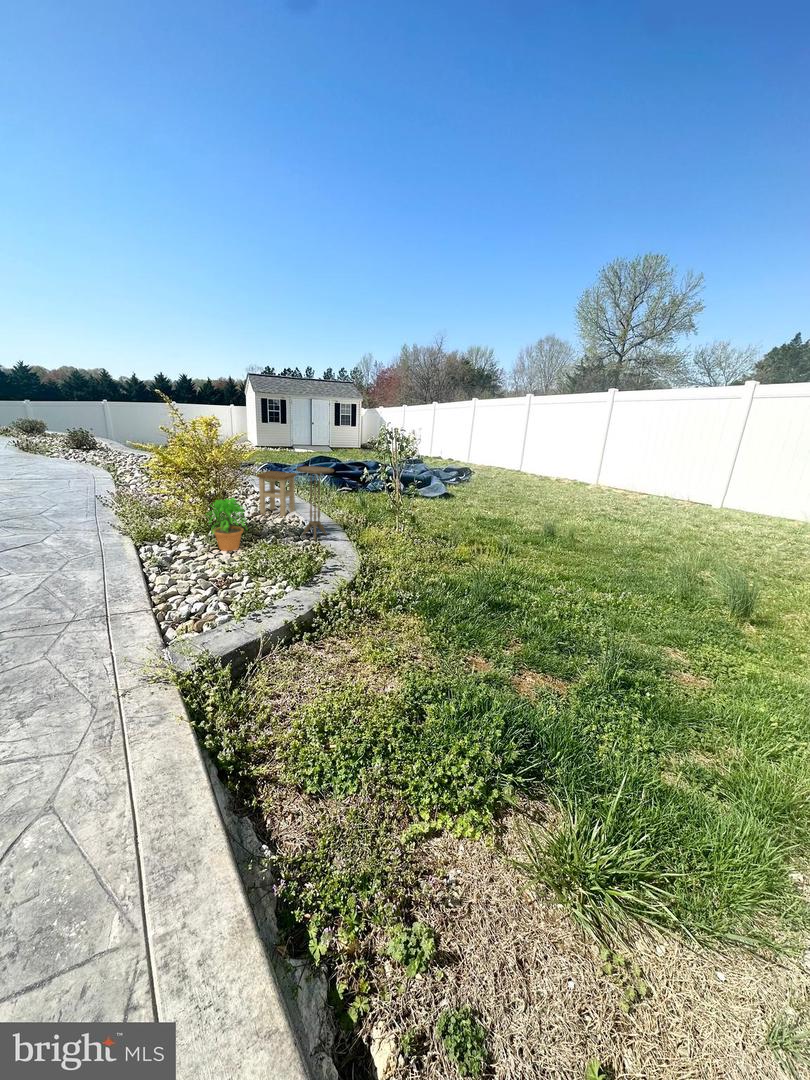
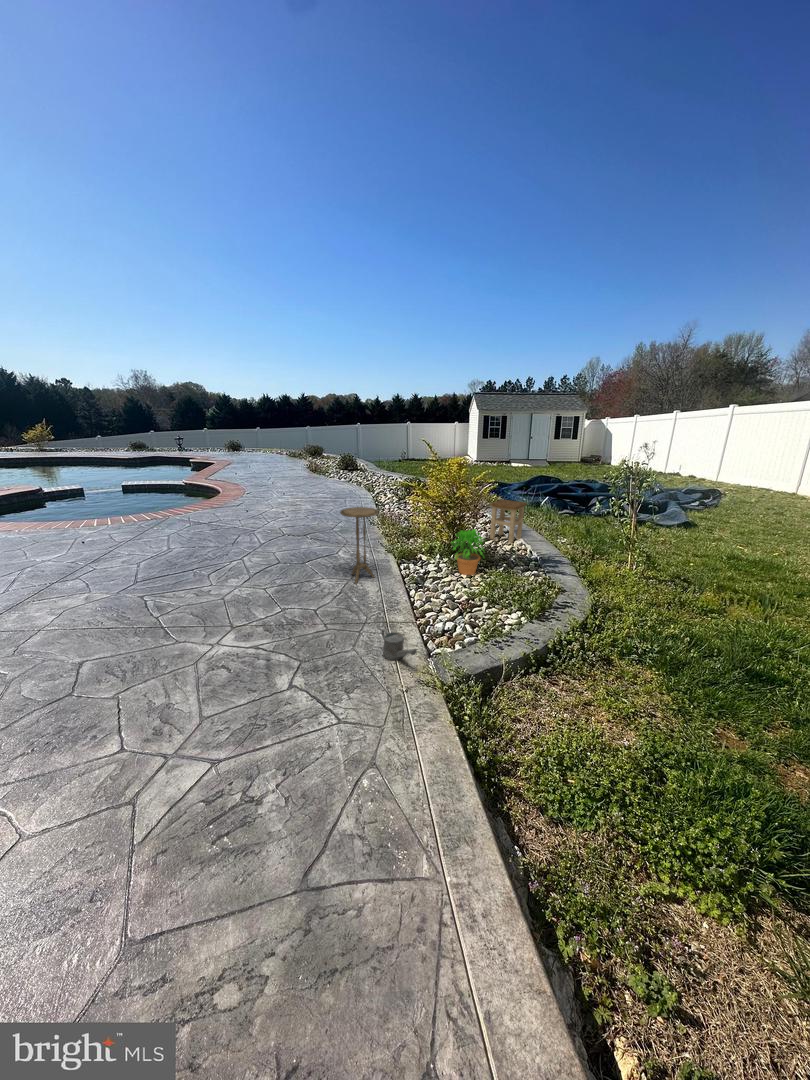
side table: present [296,466,334,541] -> present [340,507,378,584]
watering can: none [91,621,141,660] -> present [381,629,417,660]

